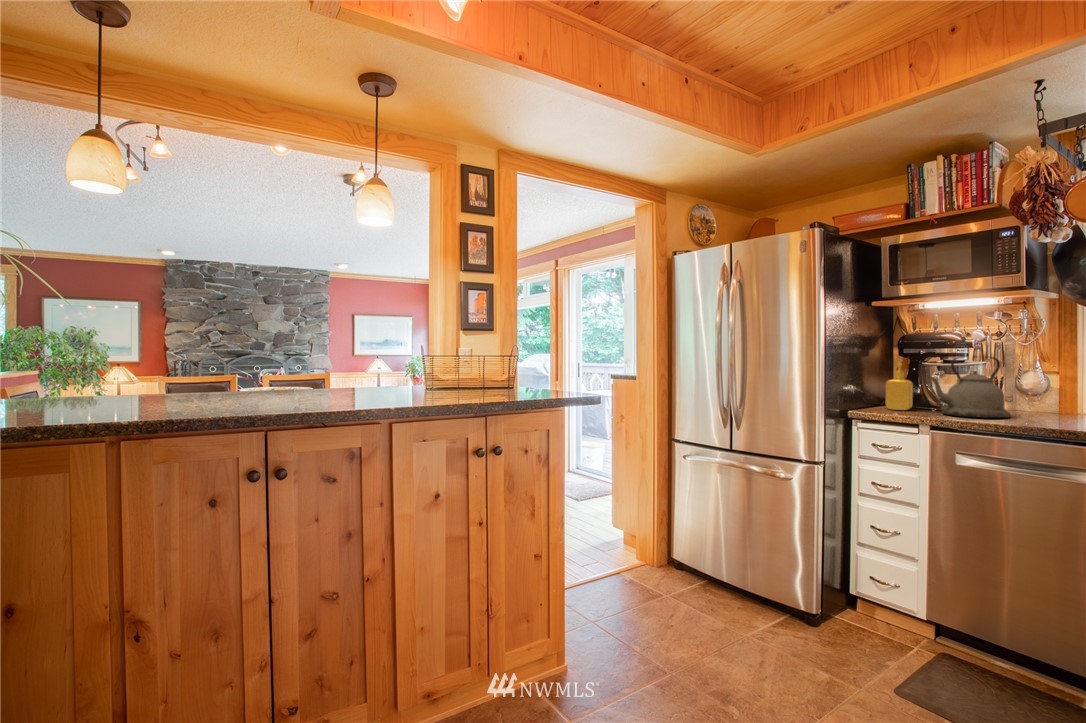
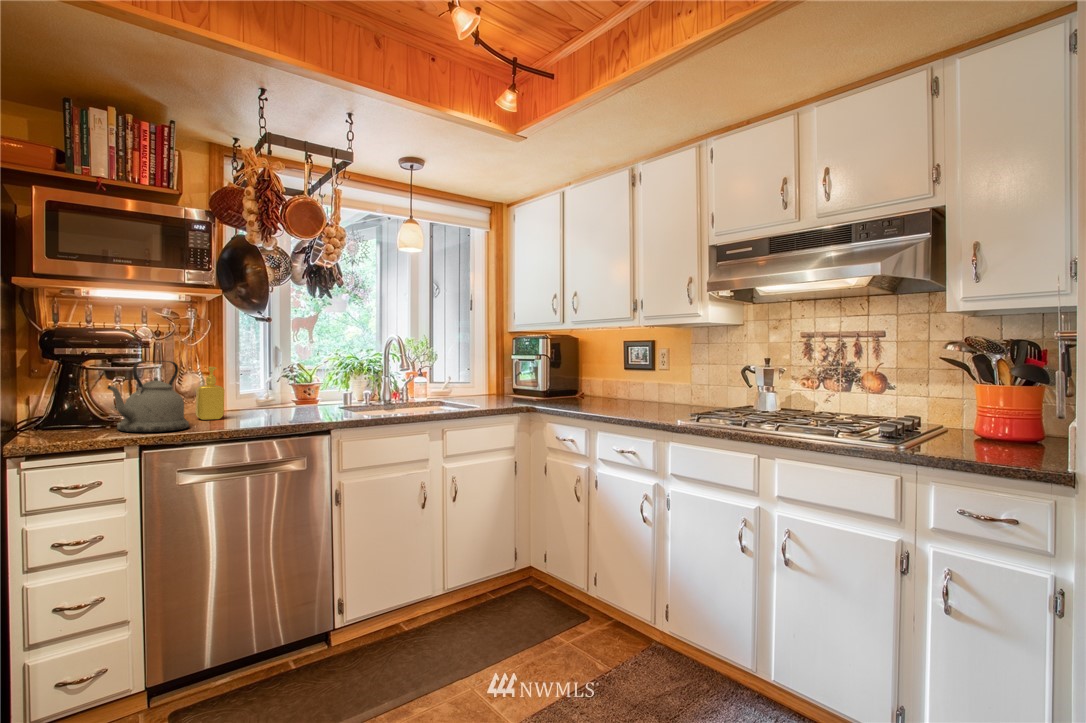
soap dispenser: present [885,363,913,410] -> present [195,367,224,420]

